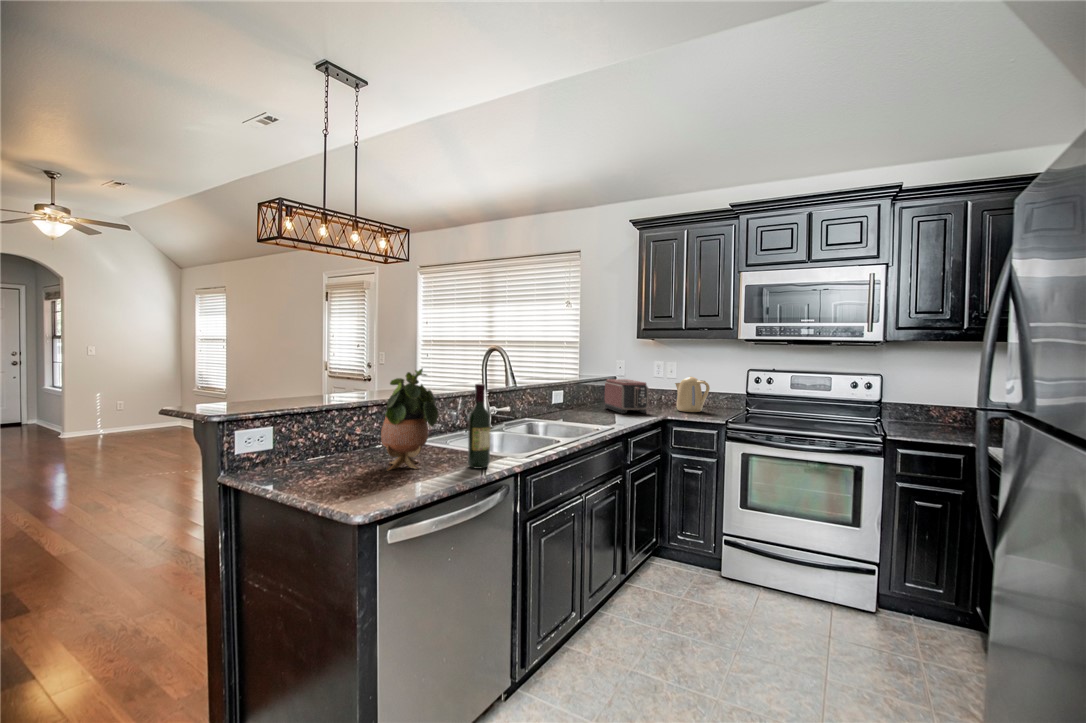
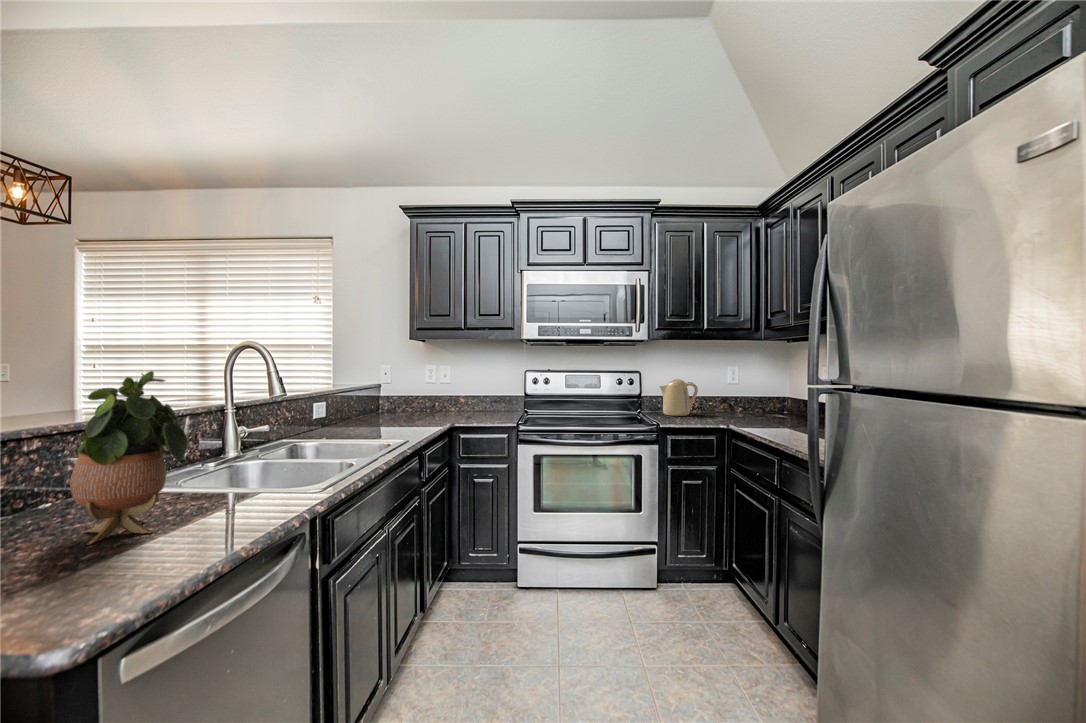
kettle: present [675,377,710,412] -> present [660,379,698,416]
toaster: present [605,379,649,414] -> none [376,385,431,425]
wine bottle: present [468,384,491,469] -> none [239,391,276,517]

